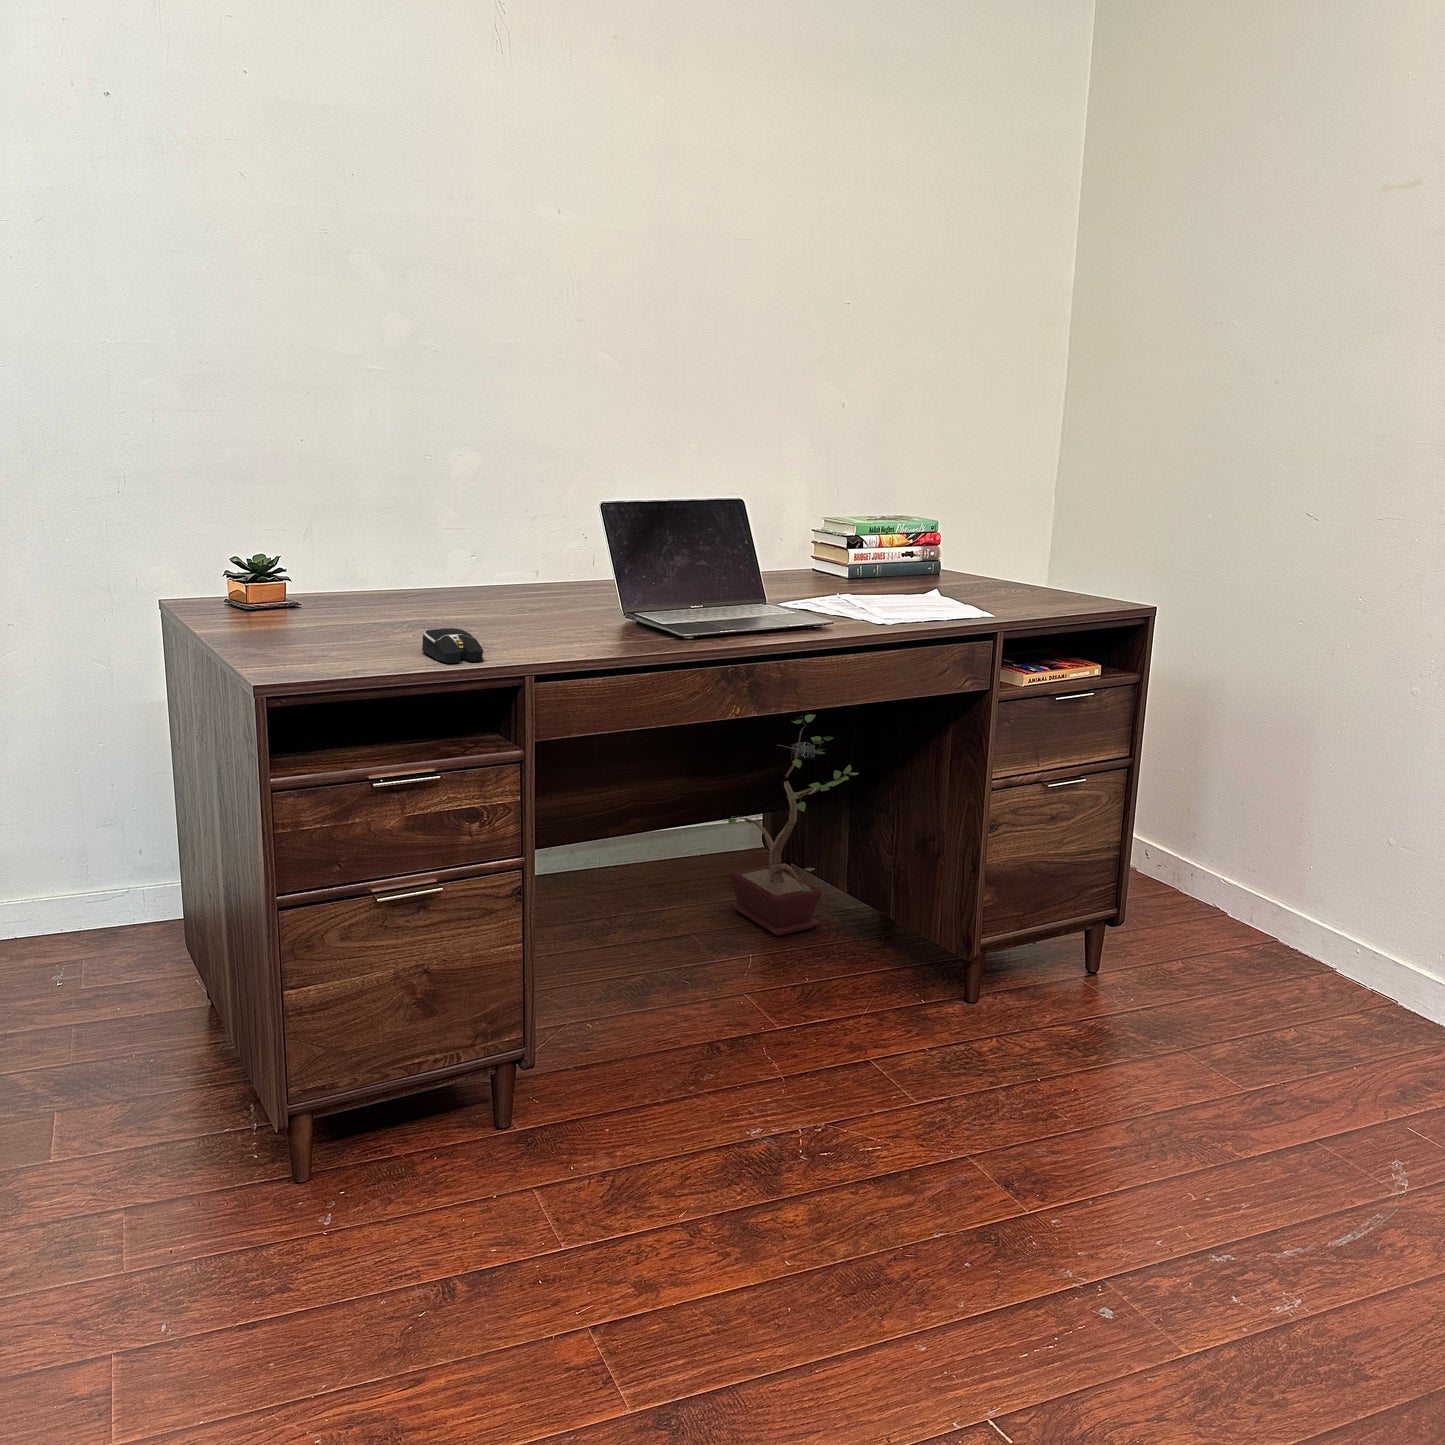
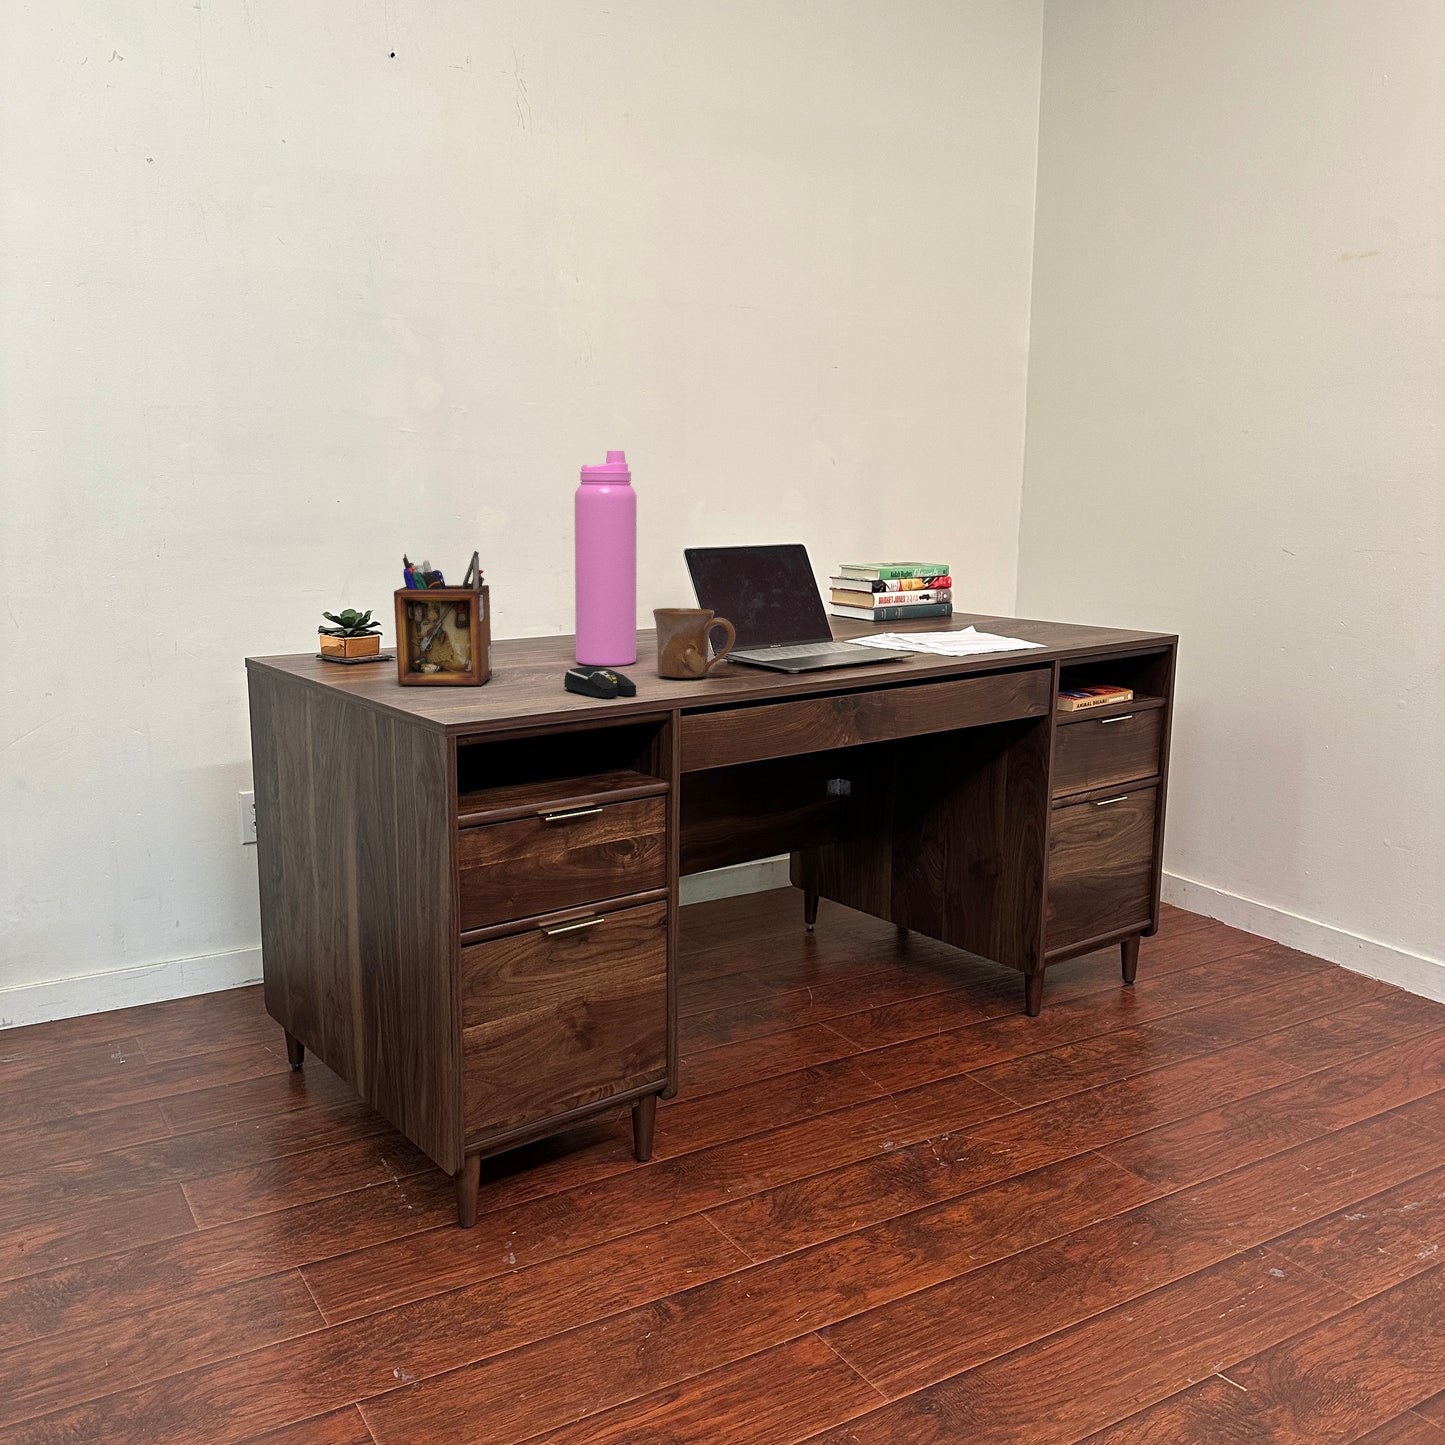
water bottle: none [476,401,541,623] -> present [575,451,637,666]
desk organizer: none [262,505,371,642] -> present [394,551,492,685]
mug: none [531,568,613,642] -> present [653,608,735,678]
potted plant: present [723,714,859,936] -> none [753,733,906,970]

